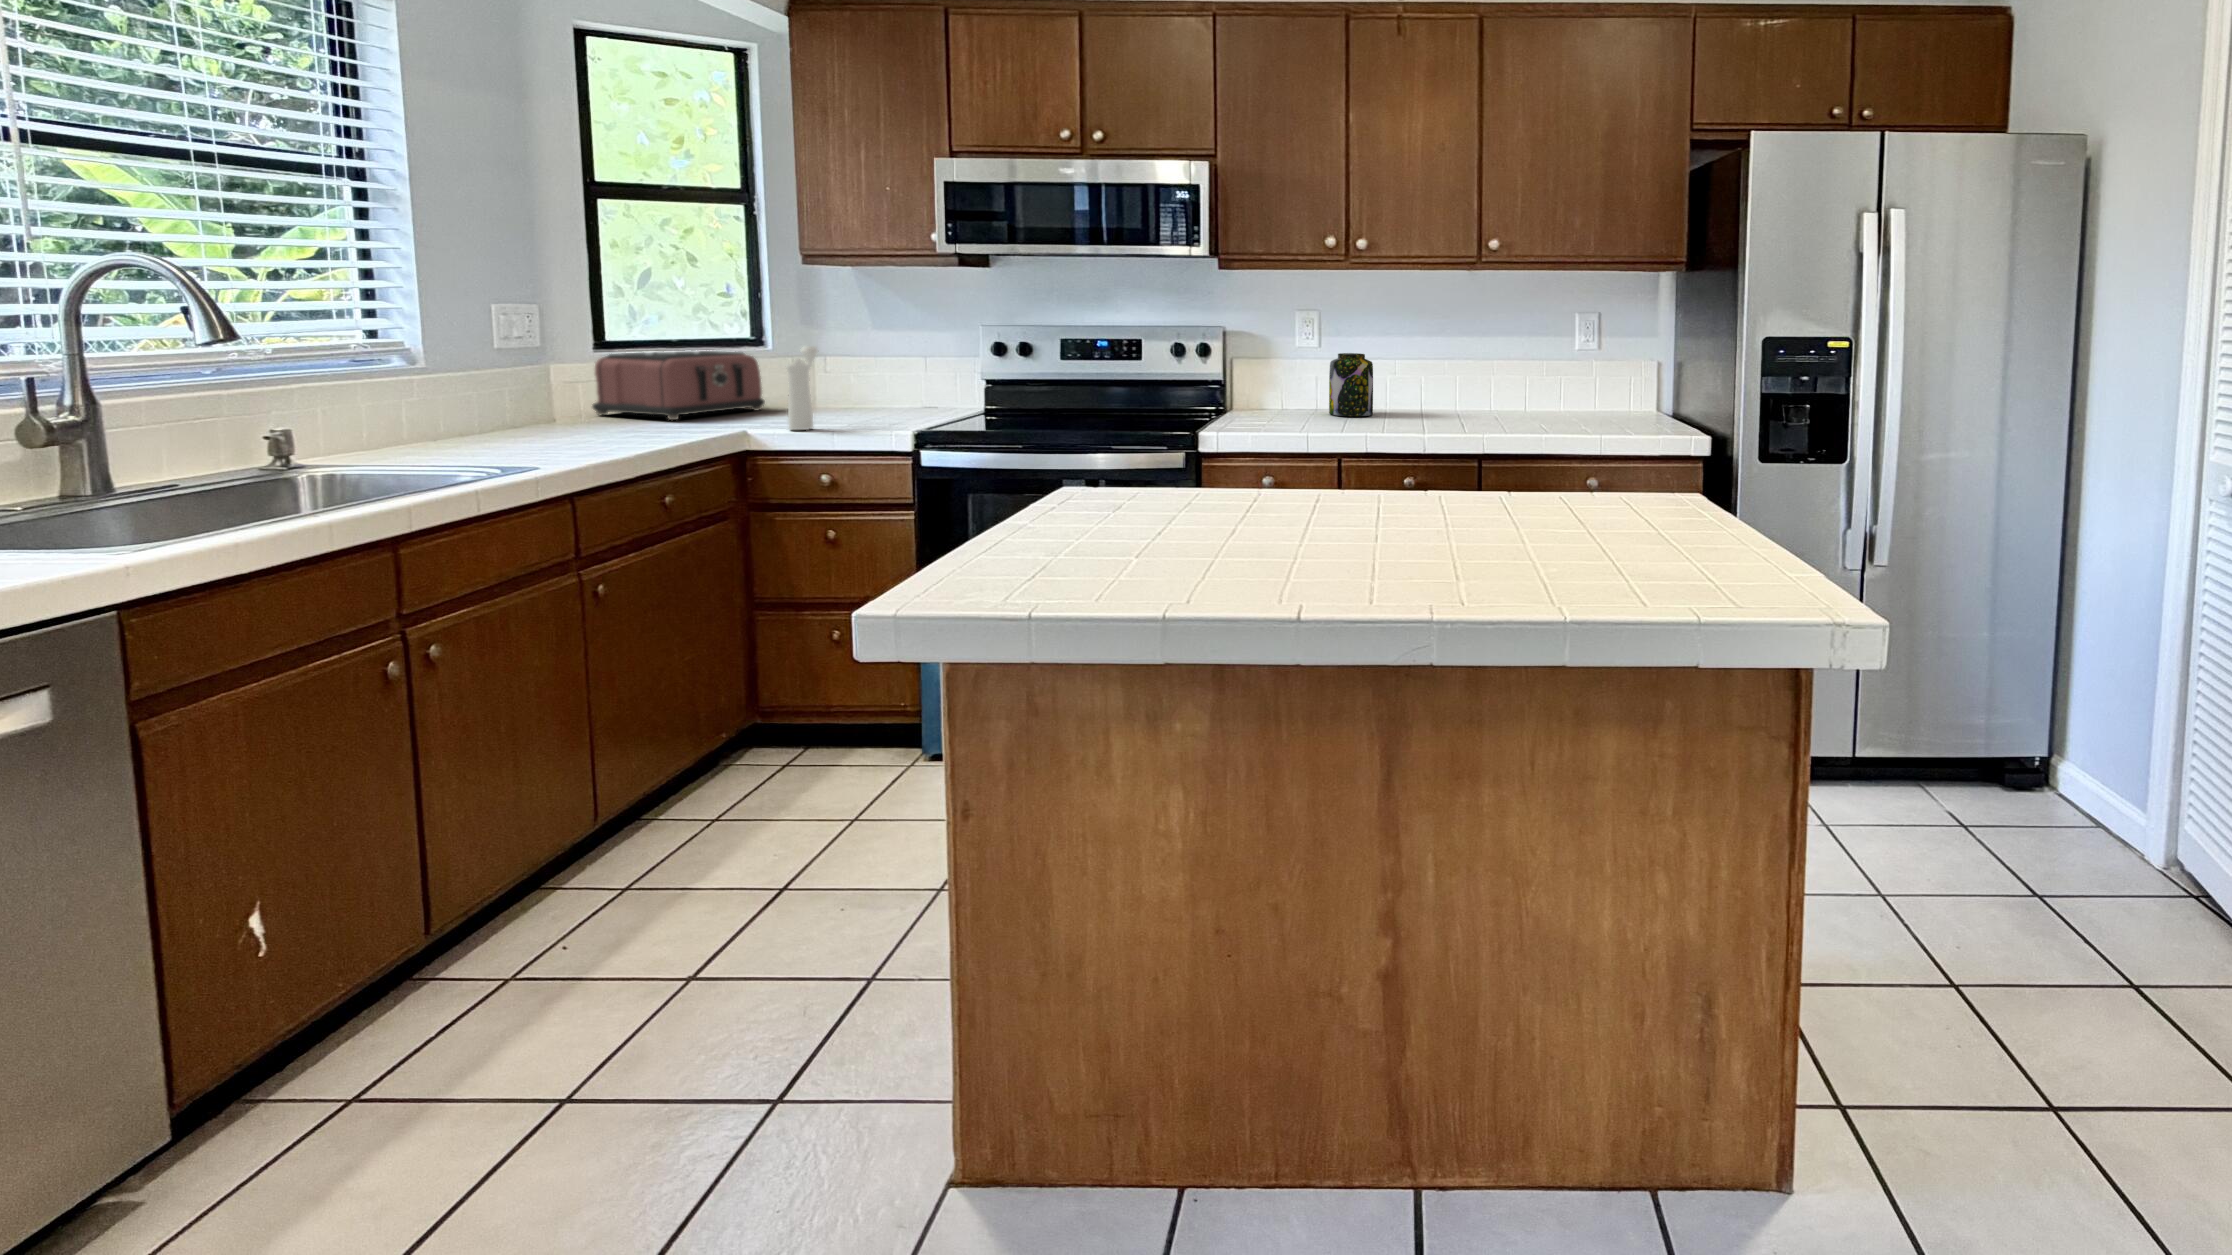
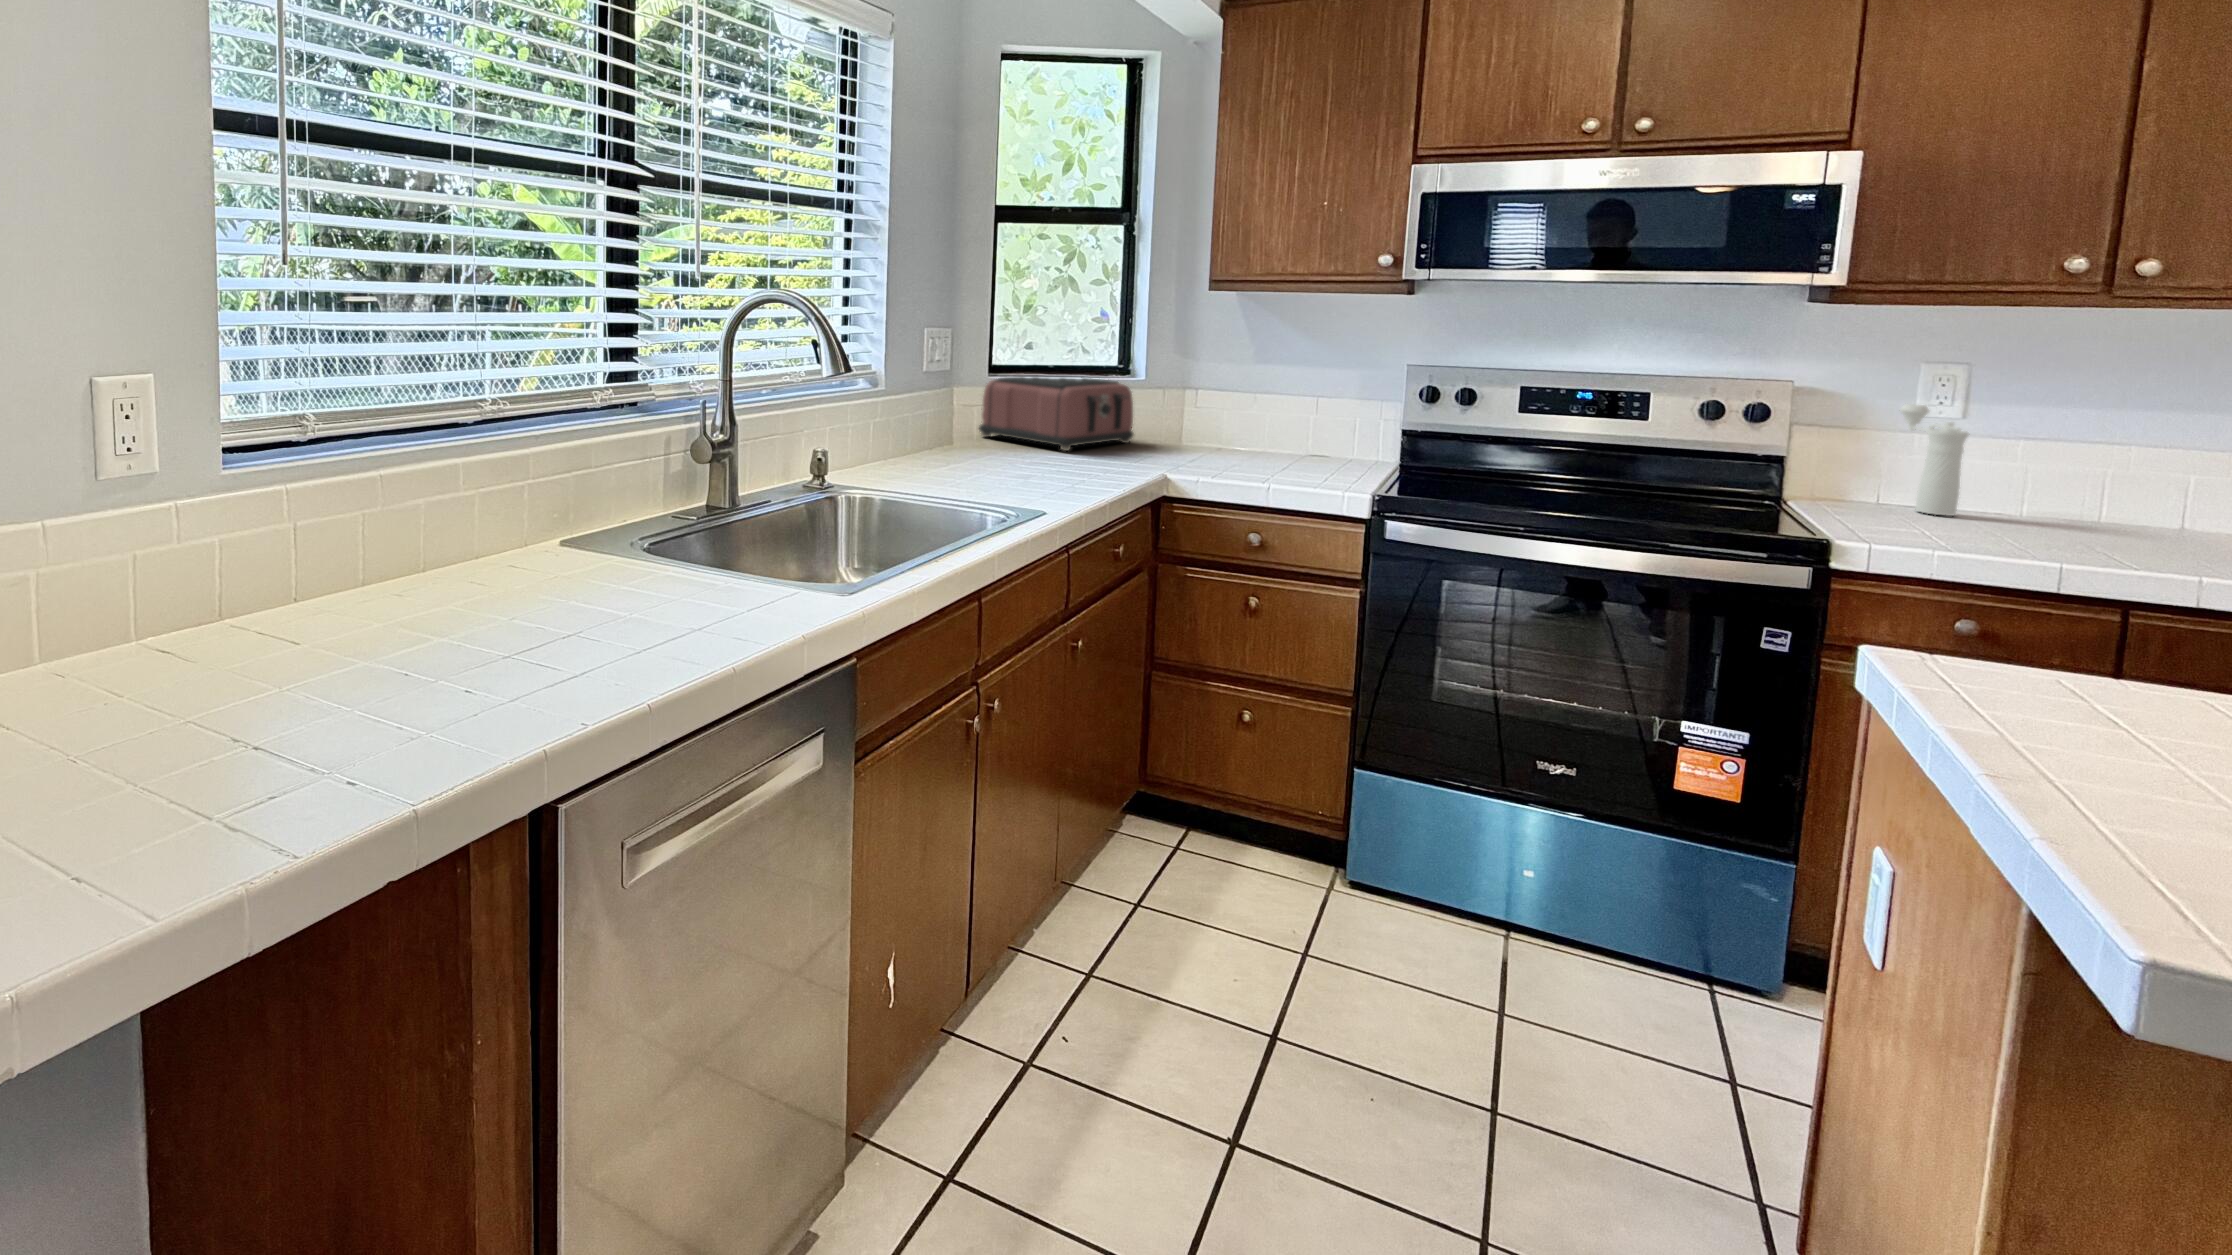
pepper mill: present [786,346,818,430] -> present [1899,404,1969,516]
jar: present [1329,353,1373,416] -> none [2026,434,2157,542]

